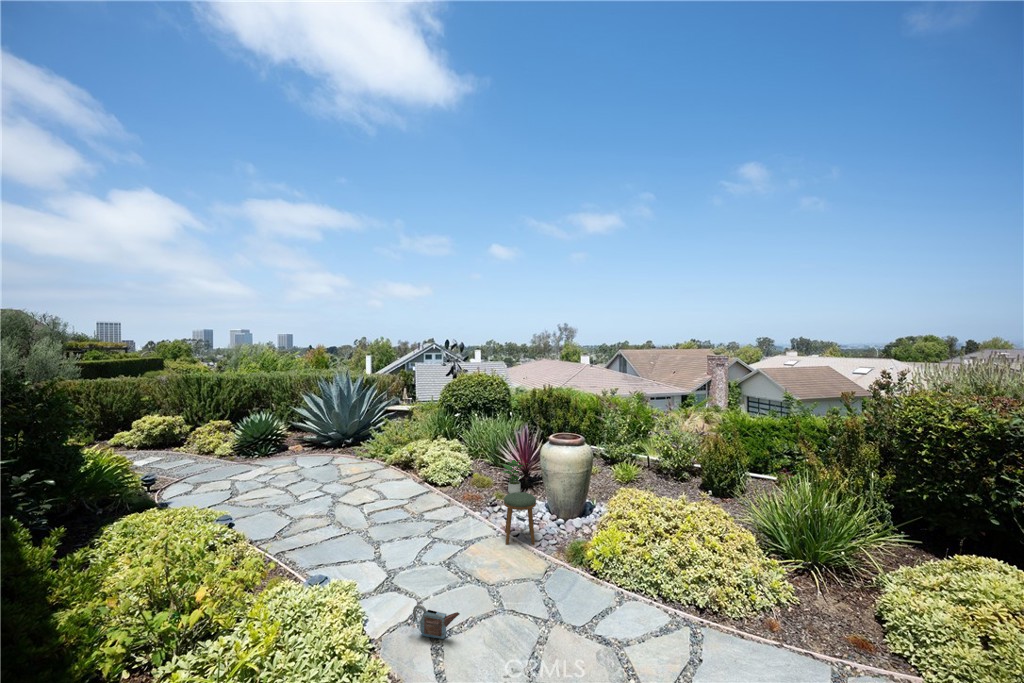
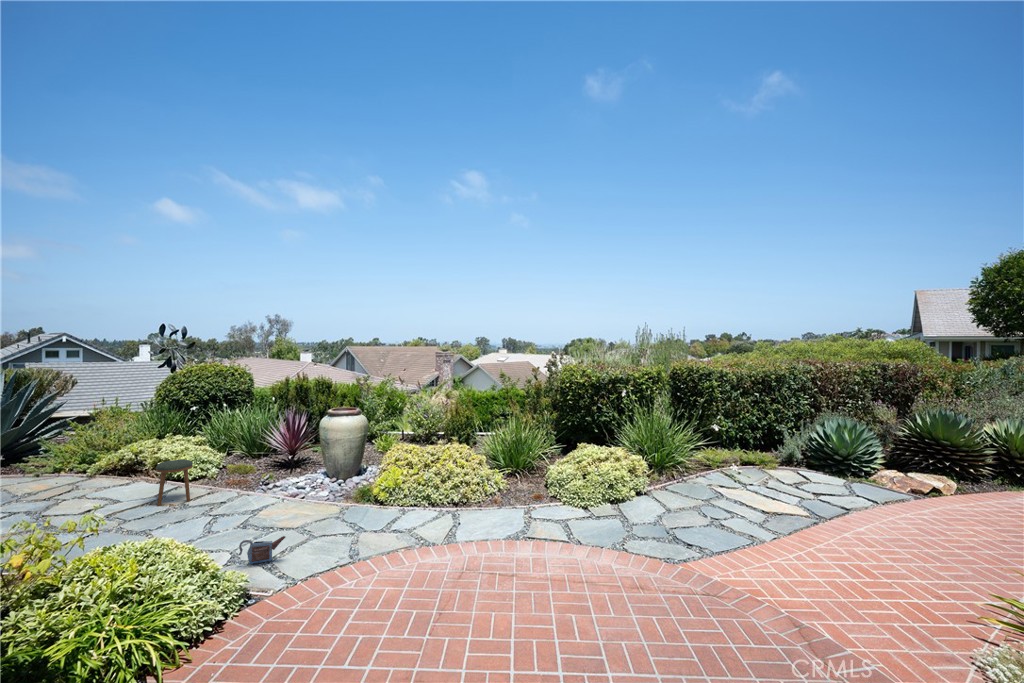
potted plant: present [502,459,524,493] -> none [268,435,299,474]
stool: present [504,492,536,545] -> present [156,459,193,506]

